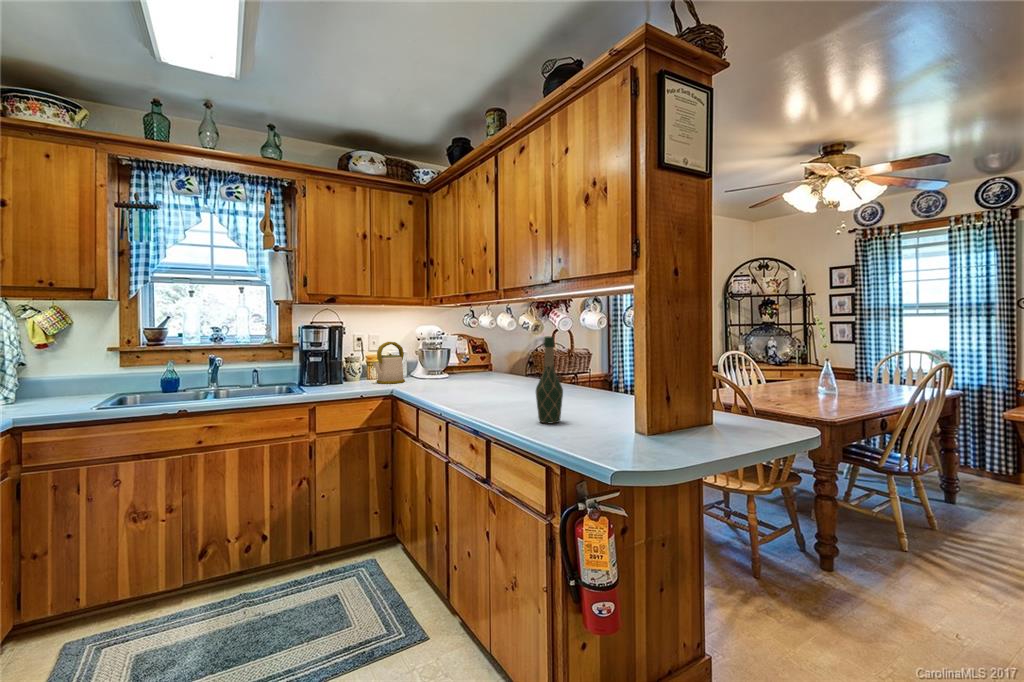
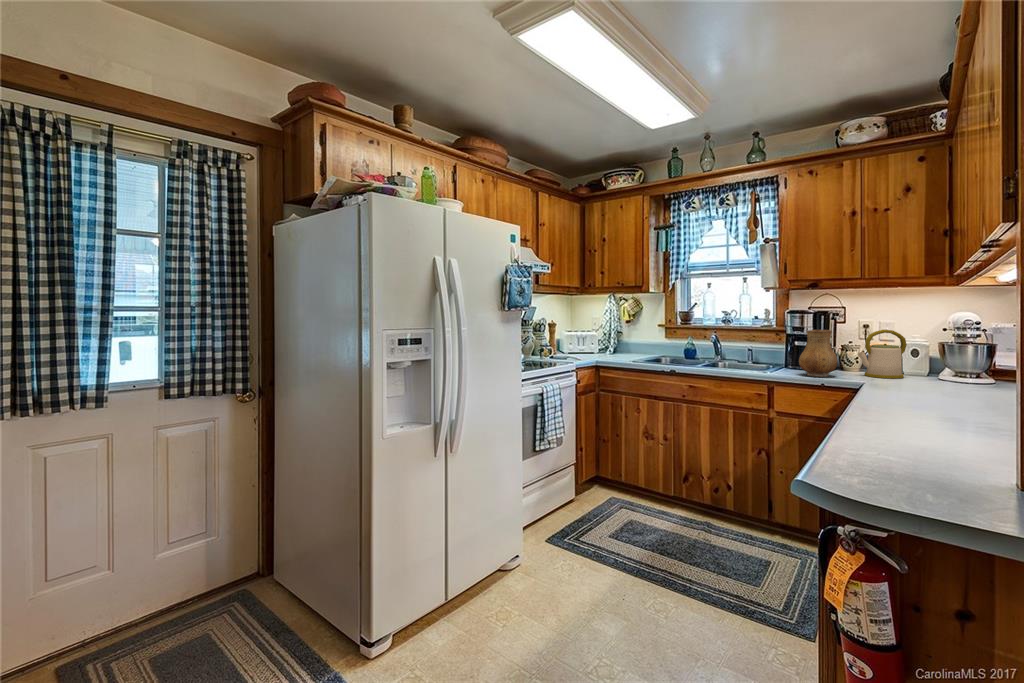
wine bottle: present [536,336,563,423] -> none [919,338,968,454]
ceramic pitcher: none [331,343,364,390] -> present [799,330,837,377]

